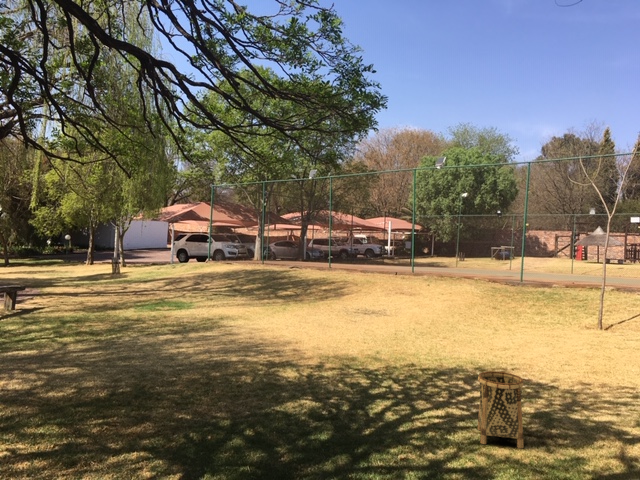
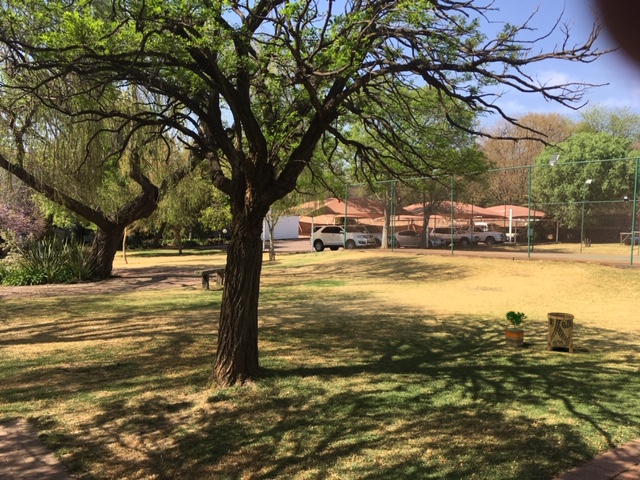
potted tree: none [408,368,446,435] -> present [505,311,527,346]

